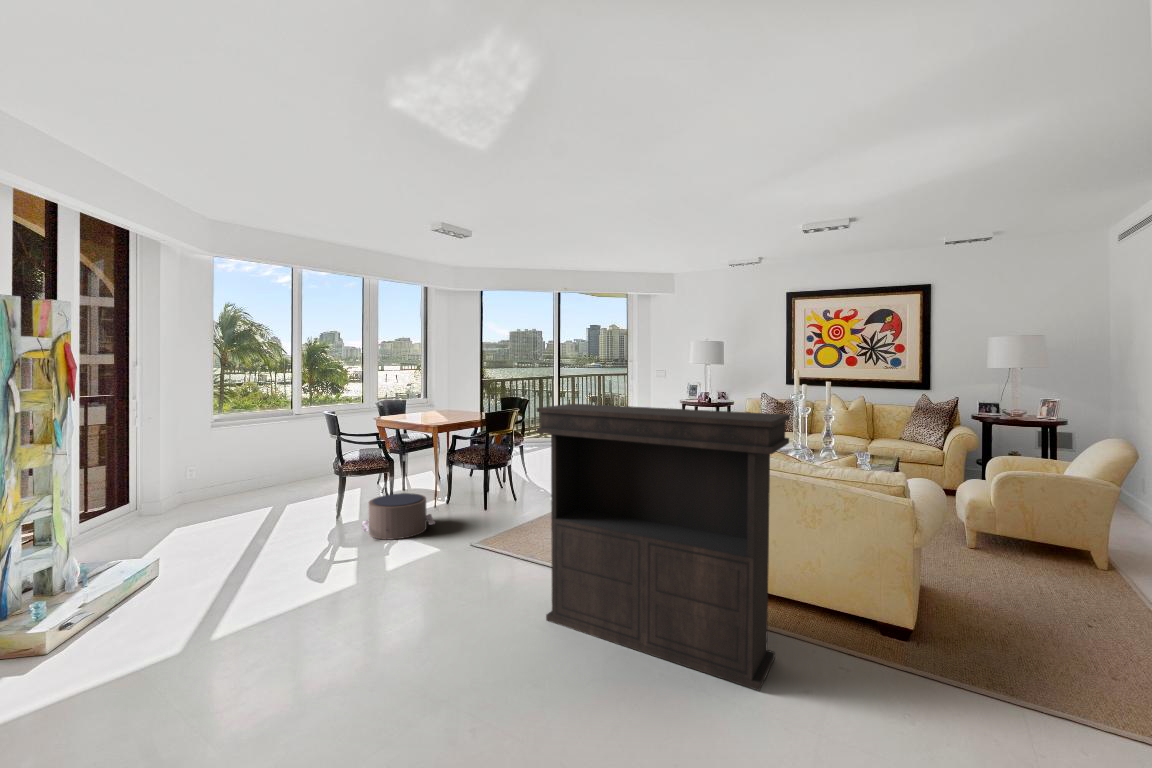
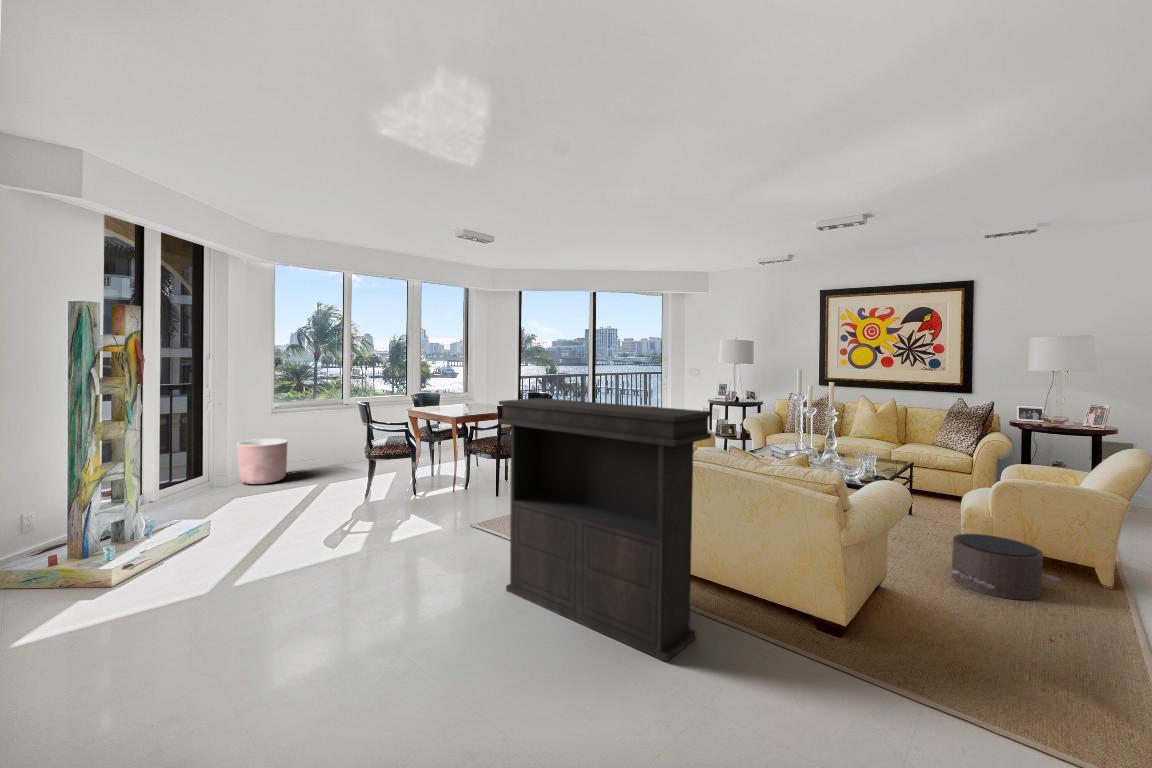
planter: none [173,456,235,510] -> present [237,439,288,484]
pouf: present [362,493,435,540] -> present [950,534,1059,600]

